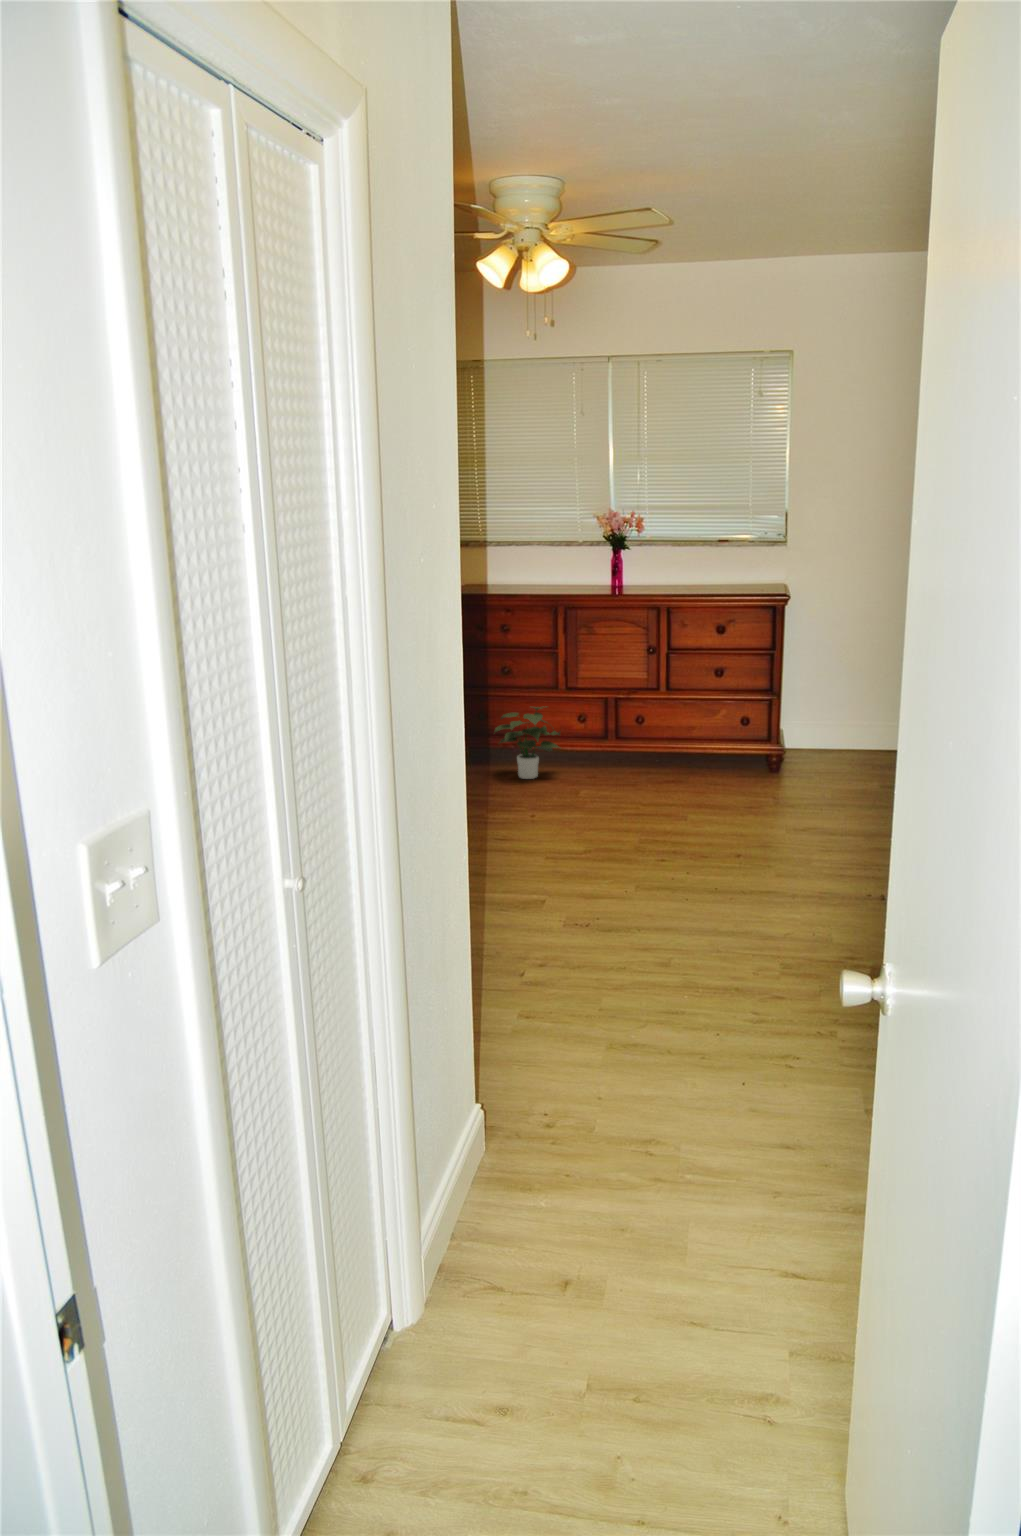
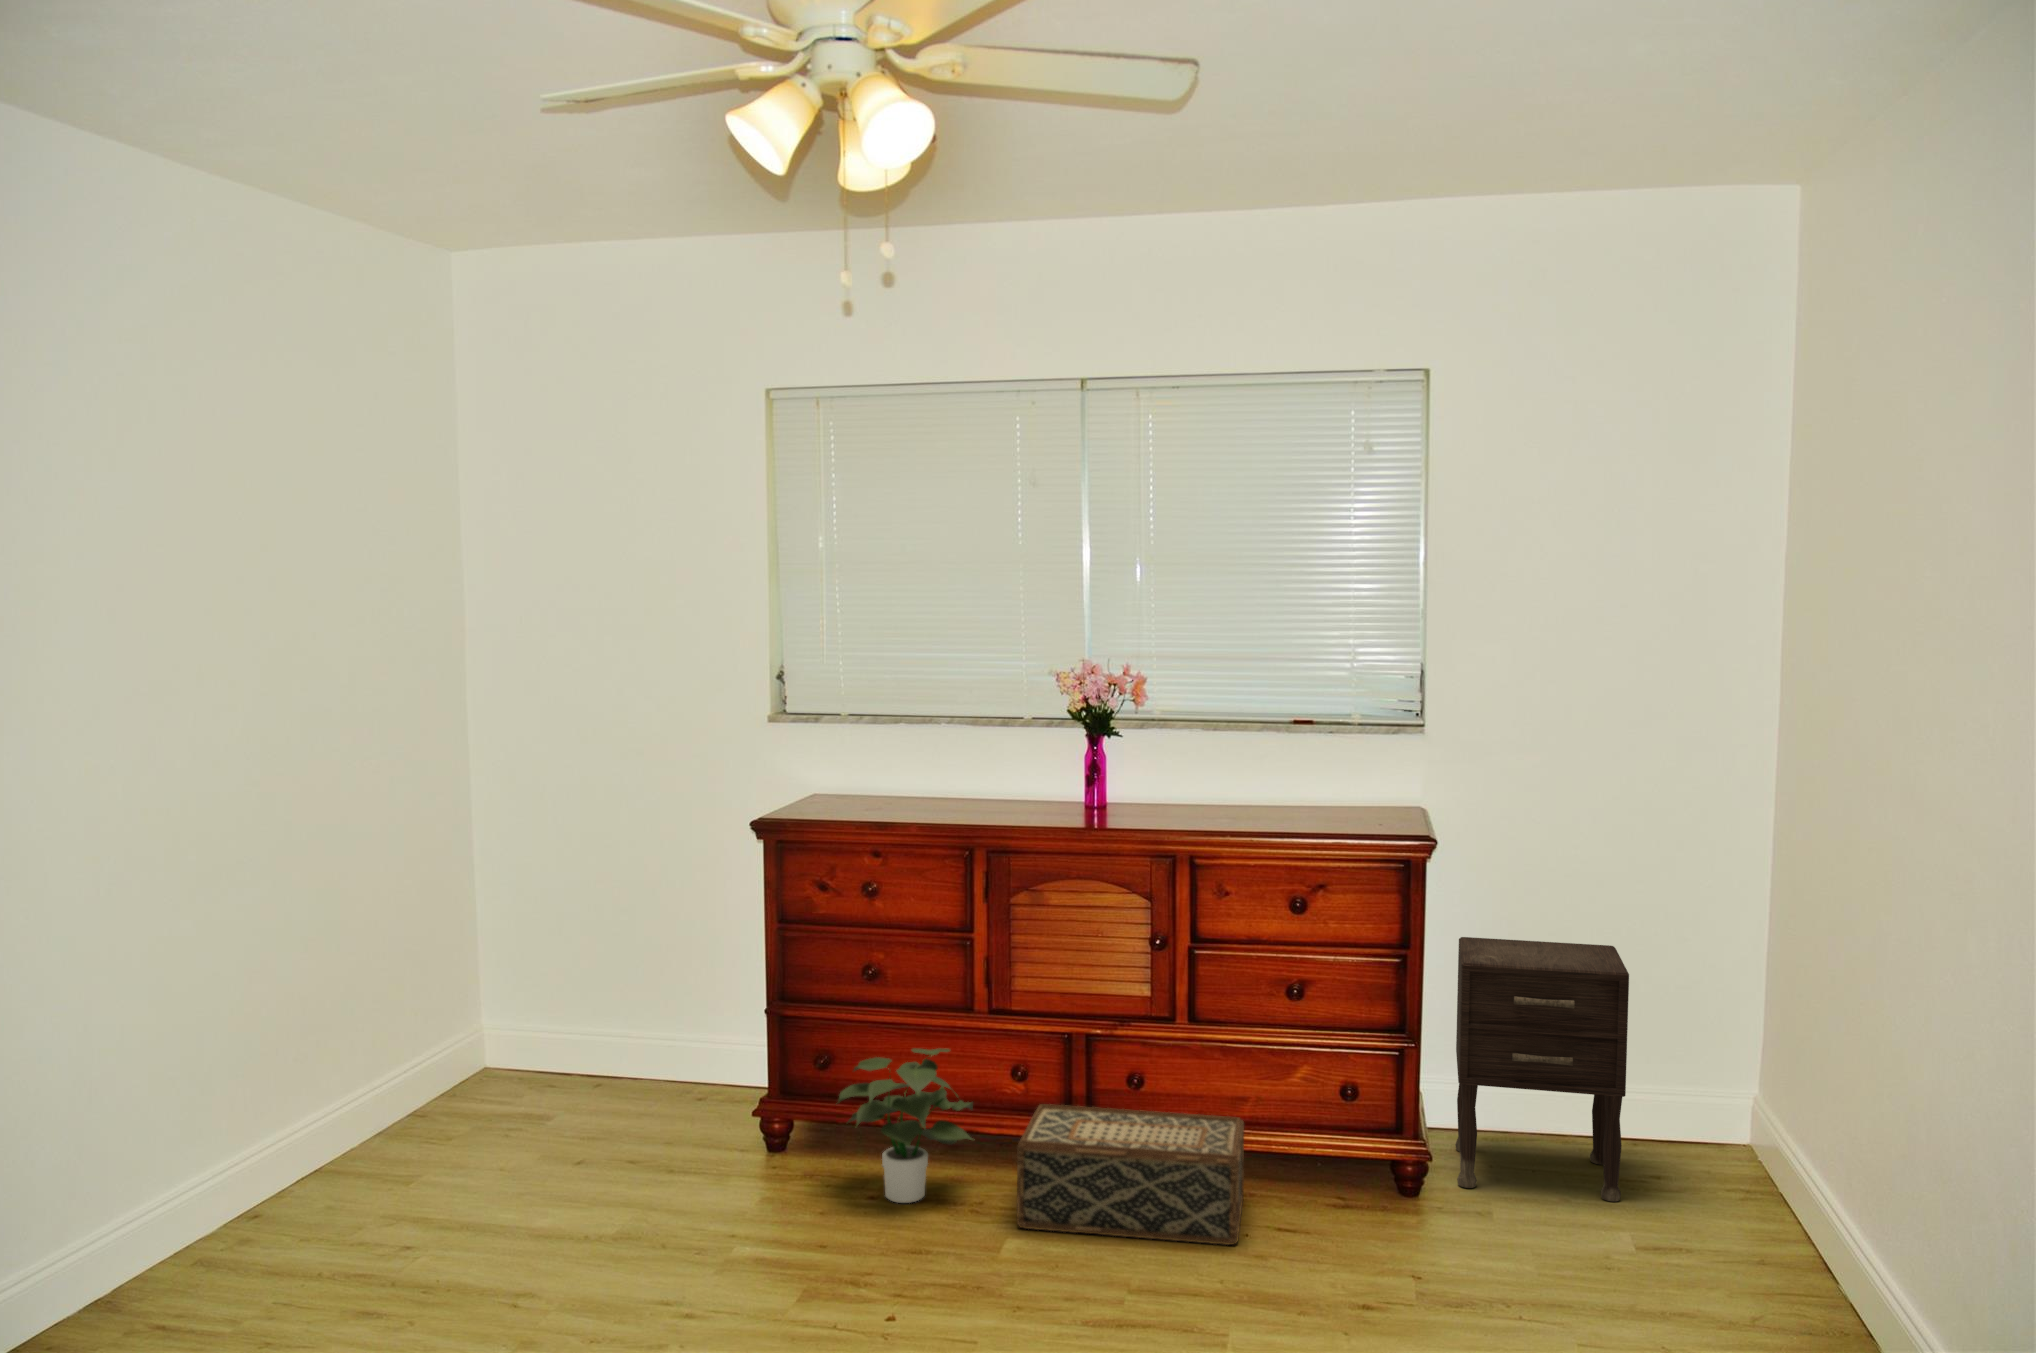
nightstand: none [798,649,884,772] -> present [1455,937,1629,1201]
woven basket: none [584,733,693,790] -> present [1017,1104,1244,1245]

